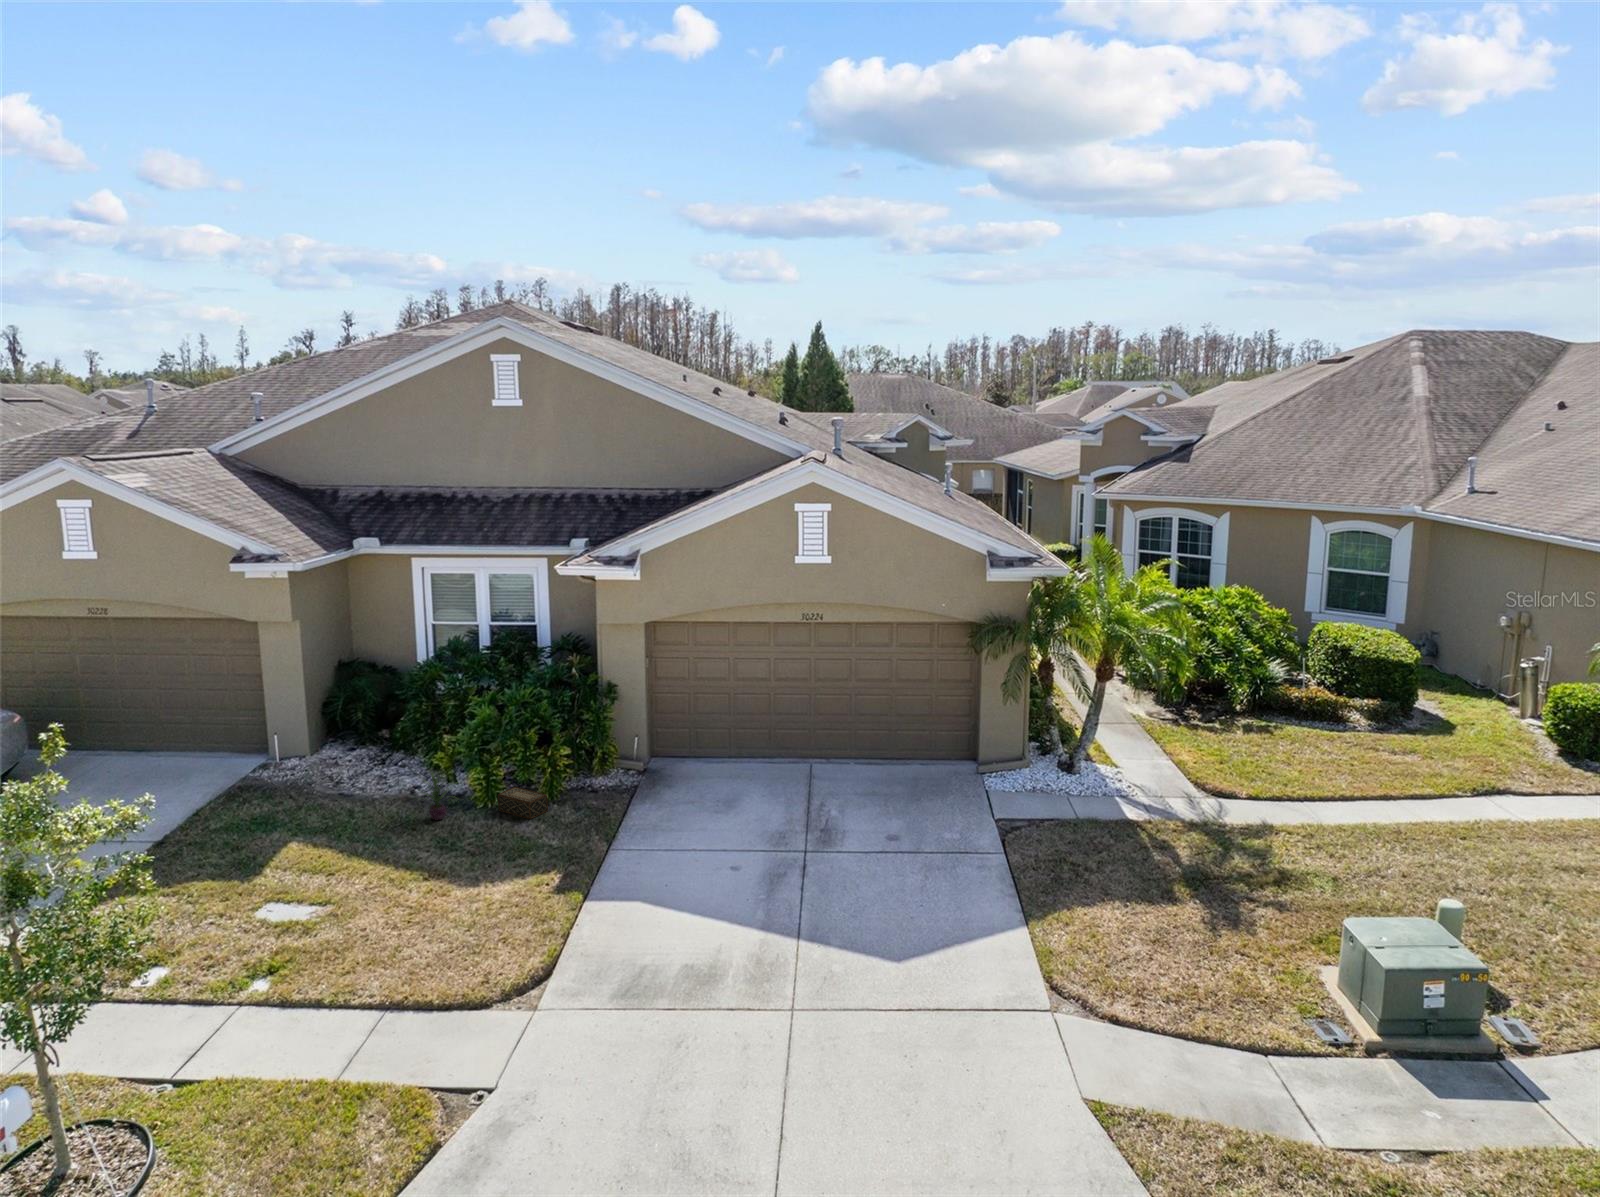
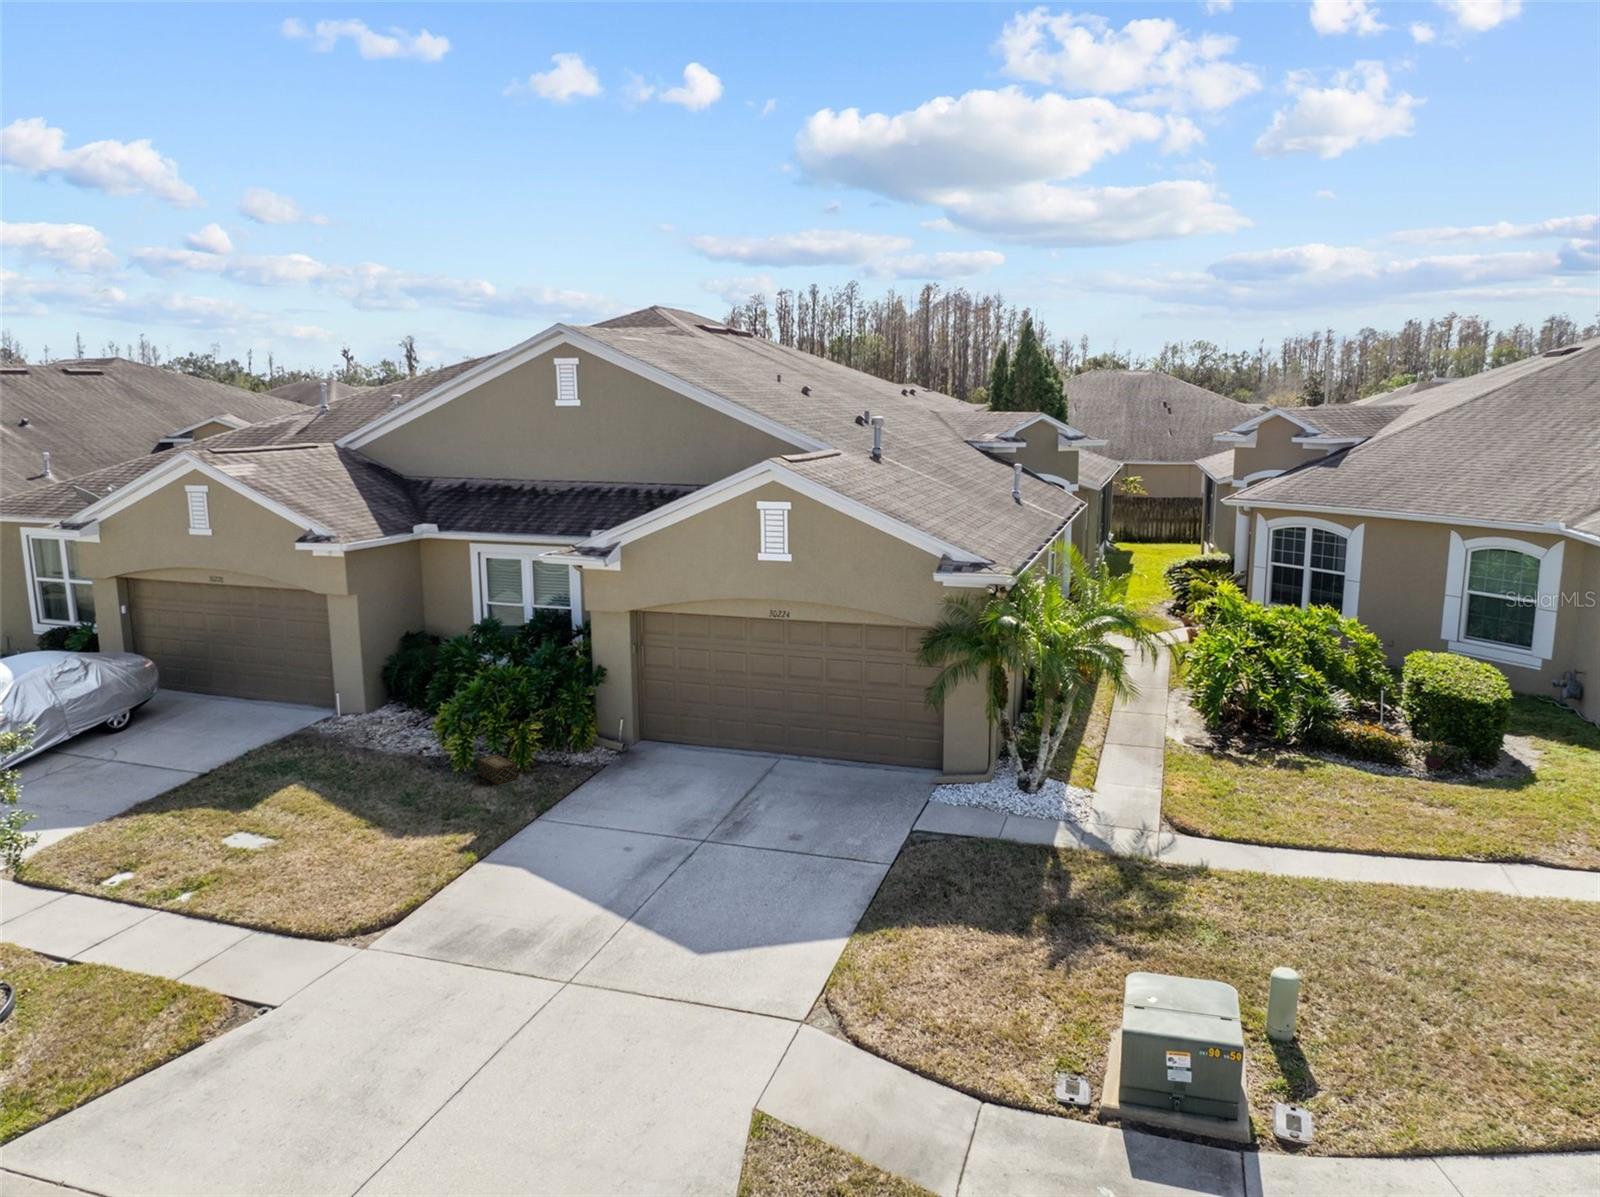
decorative plant: present [427,773,449,820] -> present [1424,725,1450,770]

